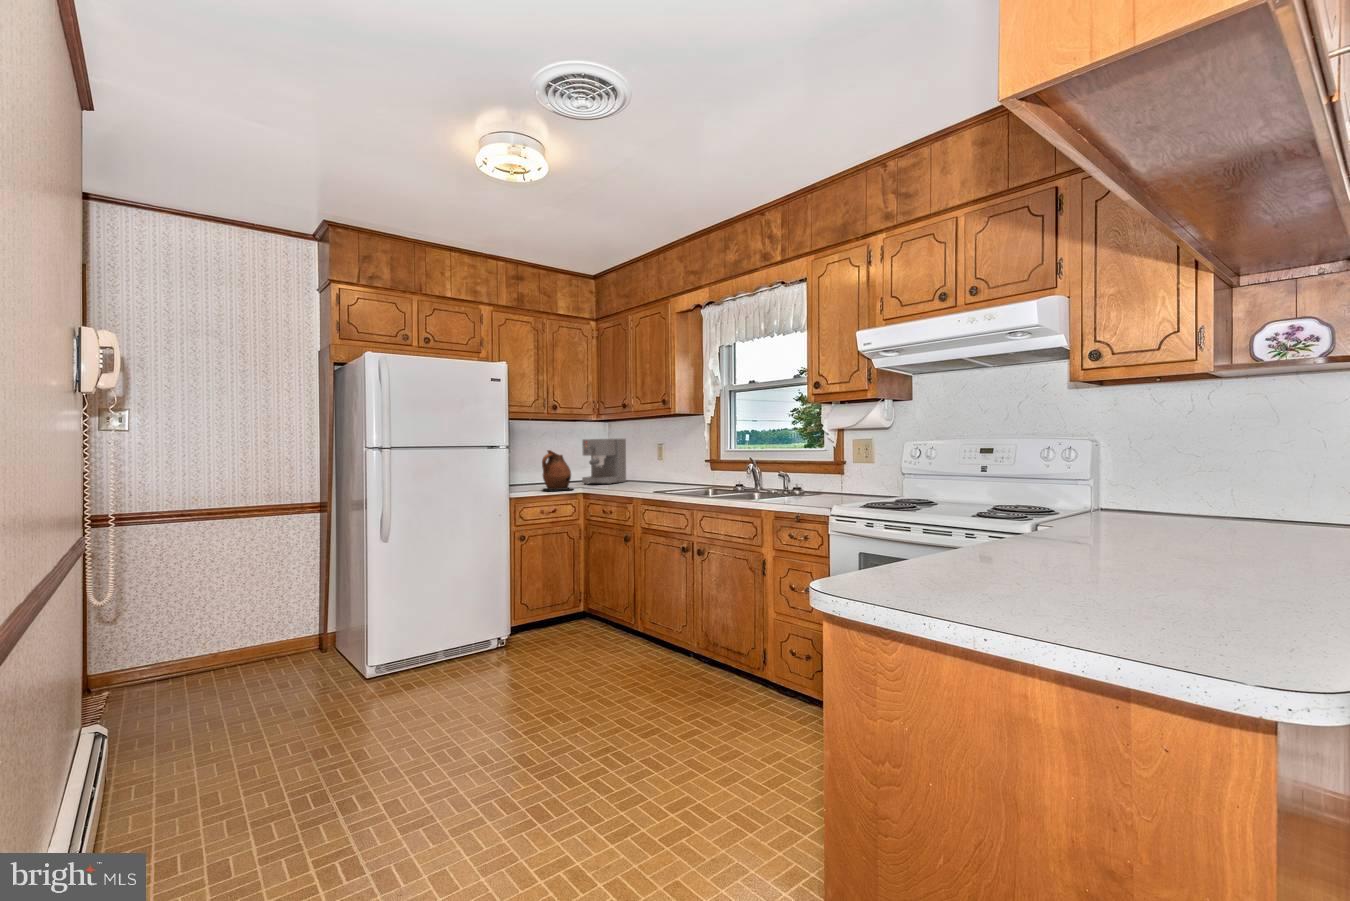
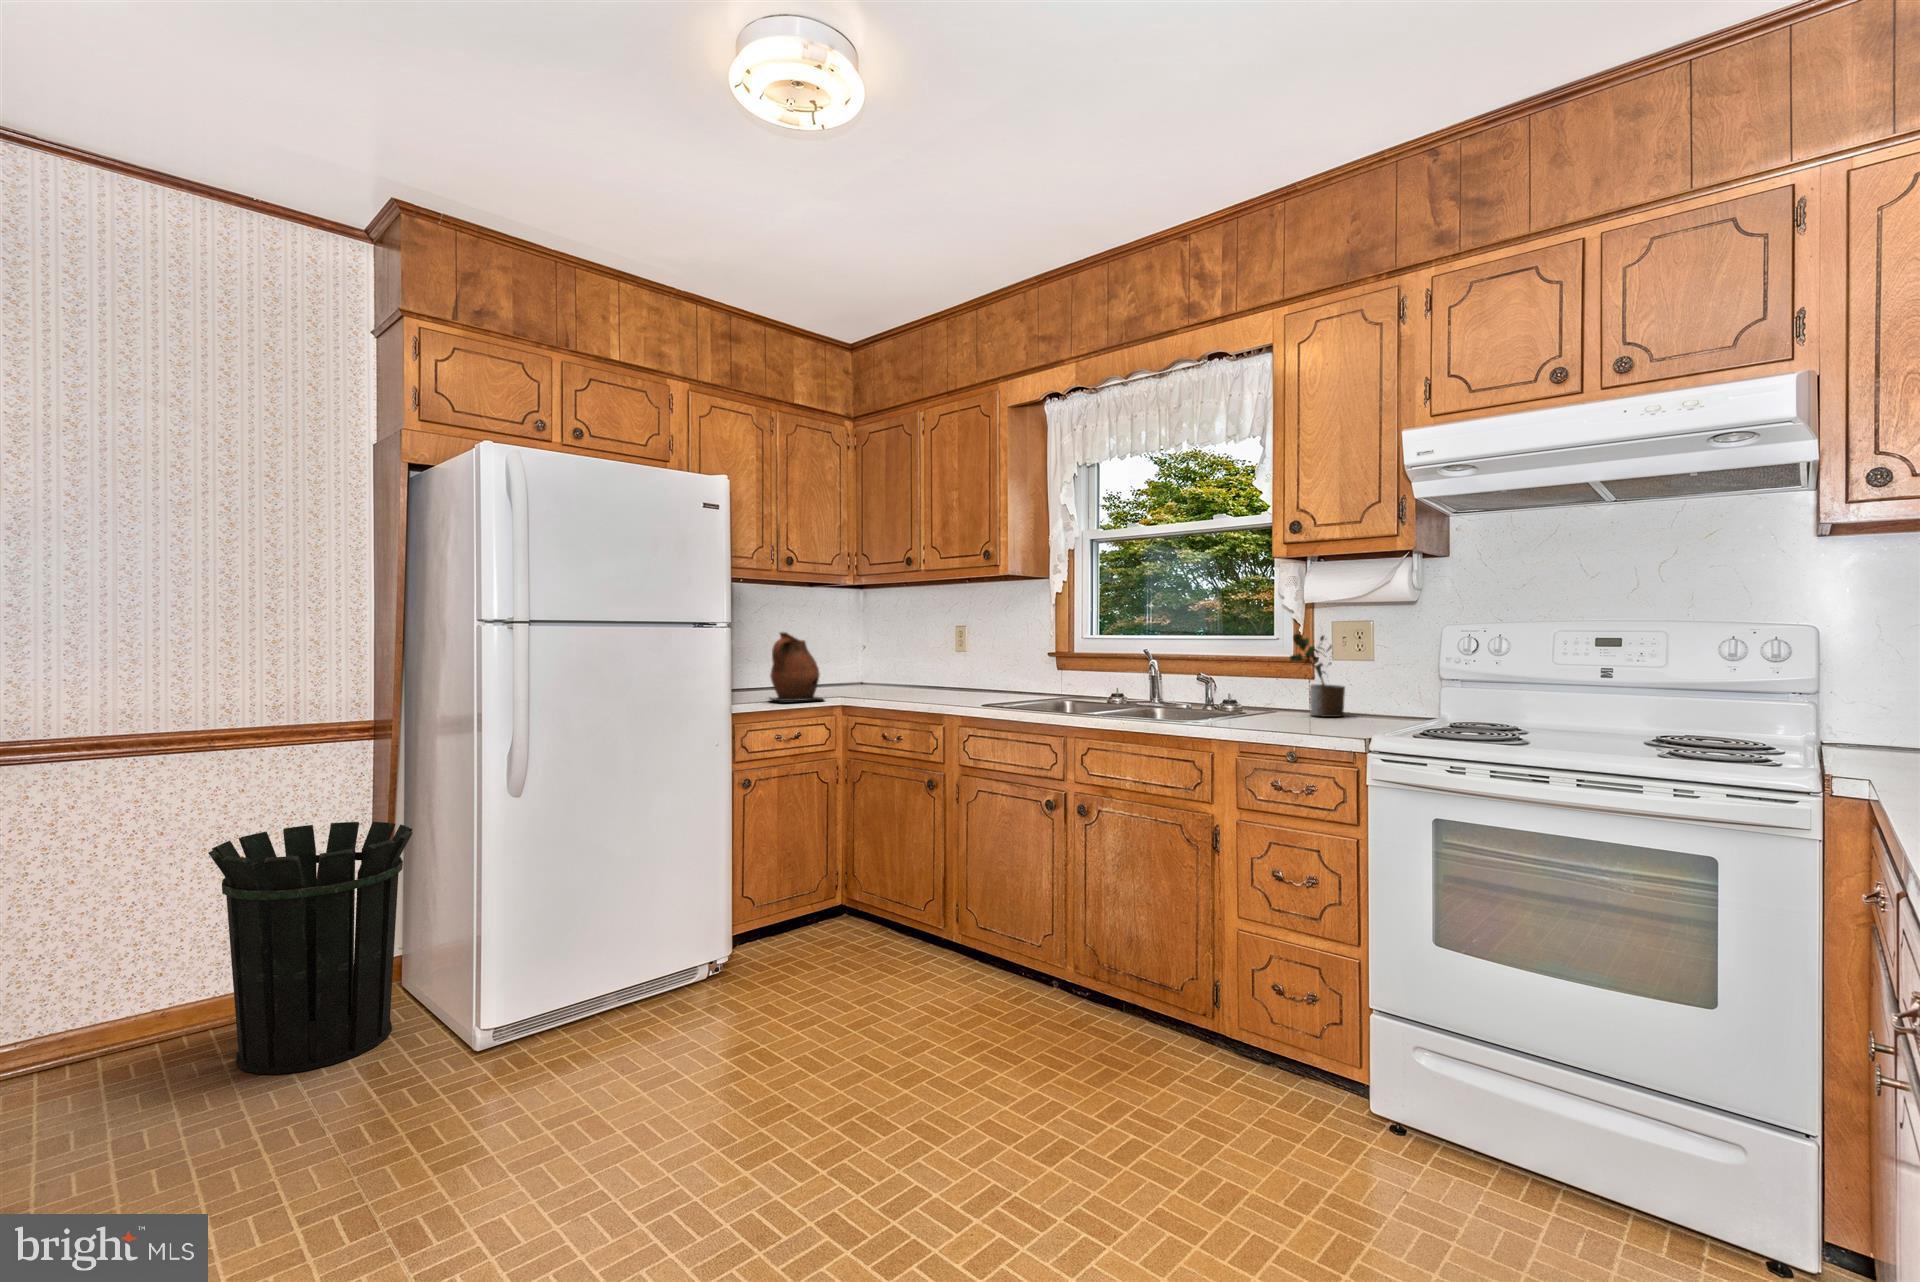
coffee maker: present [582,439,626,484] -> none [827,615,899,691]
potted plant: none [819,448,851,497] -> present [1290,634,1345,717]
waste bin: none [231,556,336,687] -> present [208,822,413,1074]

